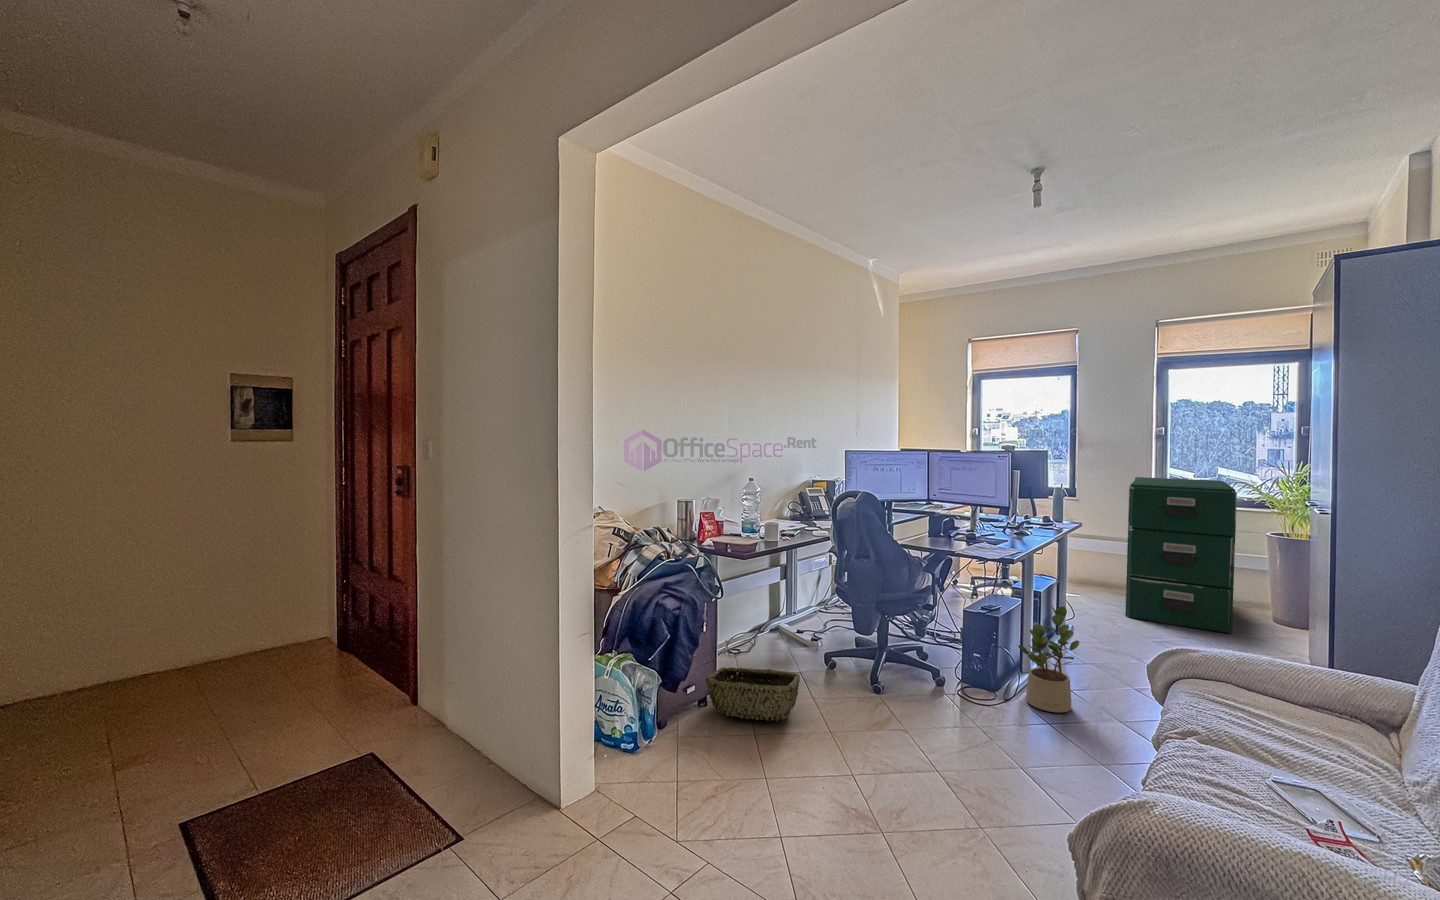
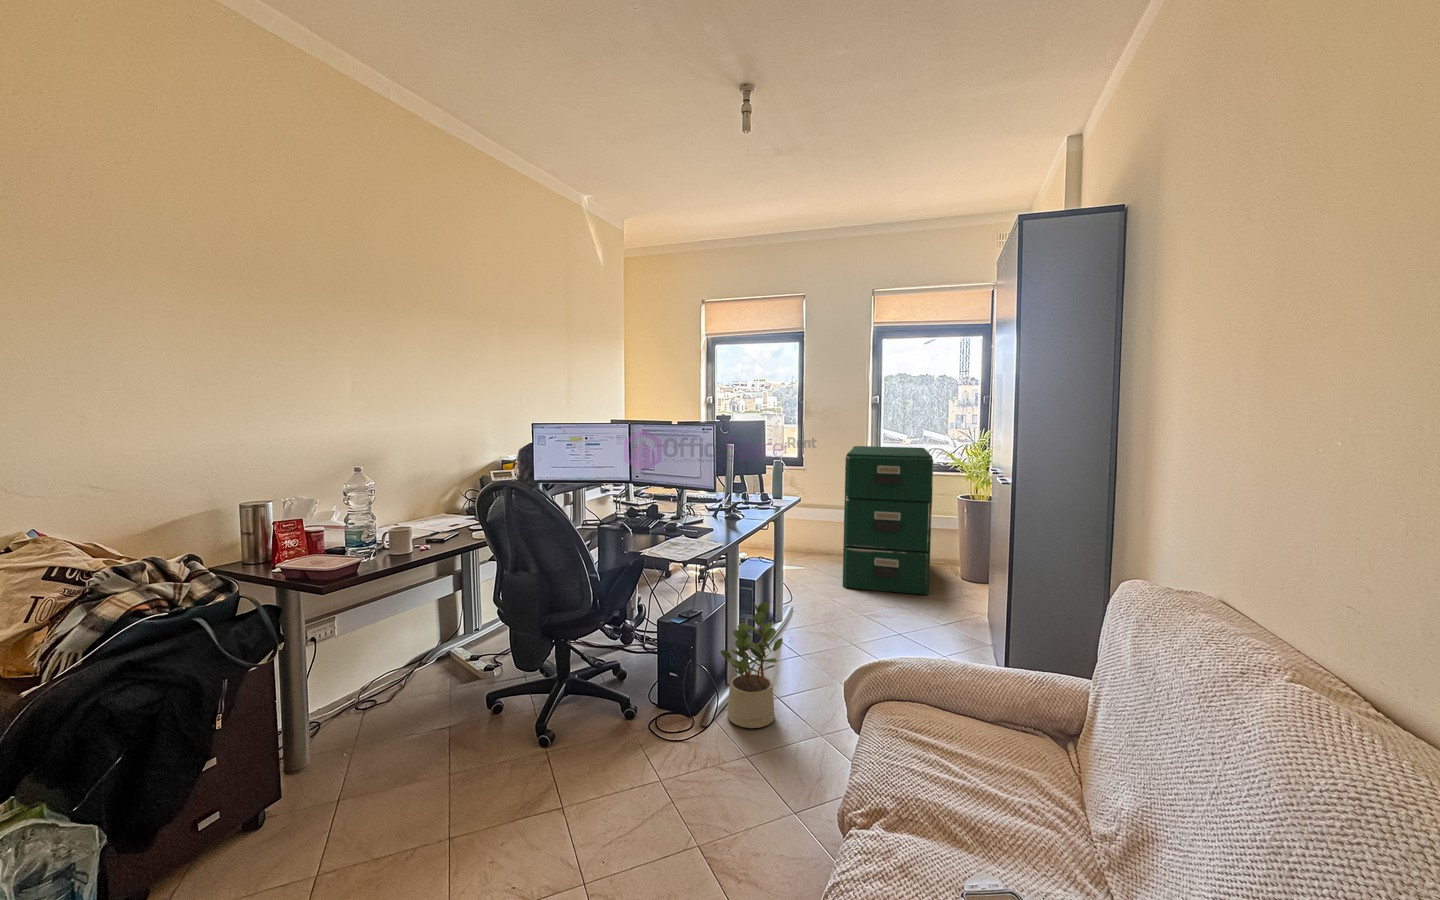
woven basket: present [705,667,800,721] -> none [239,744,417,840]

